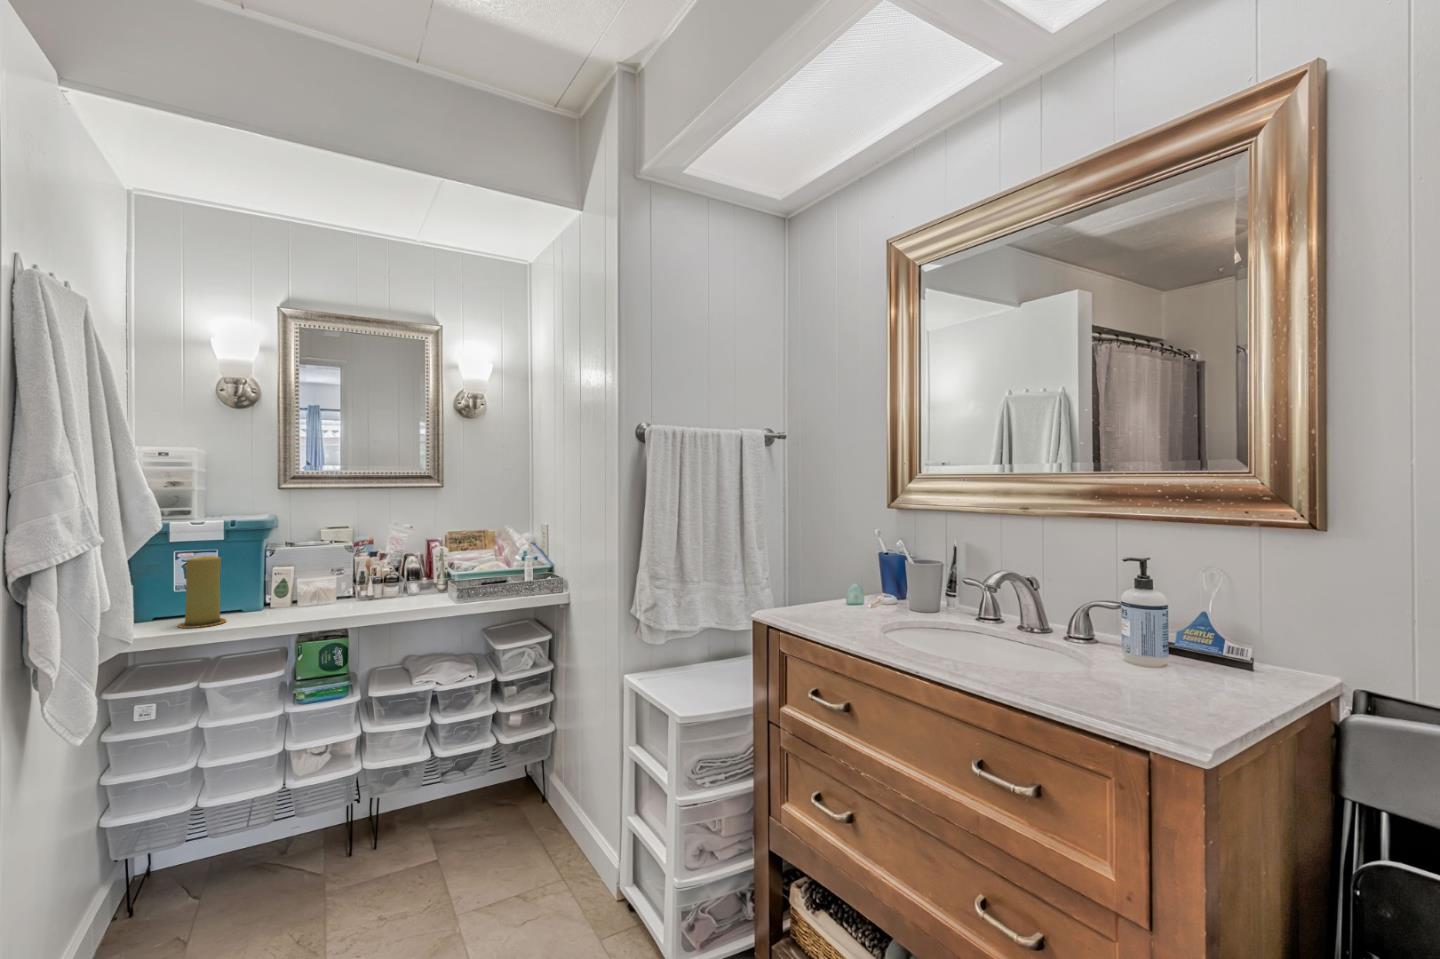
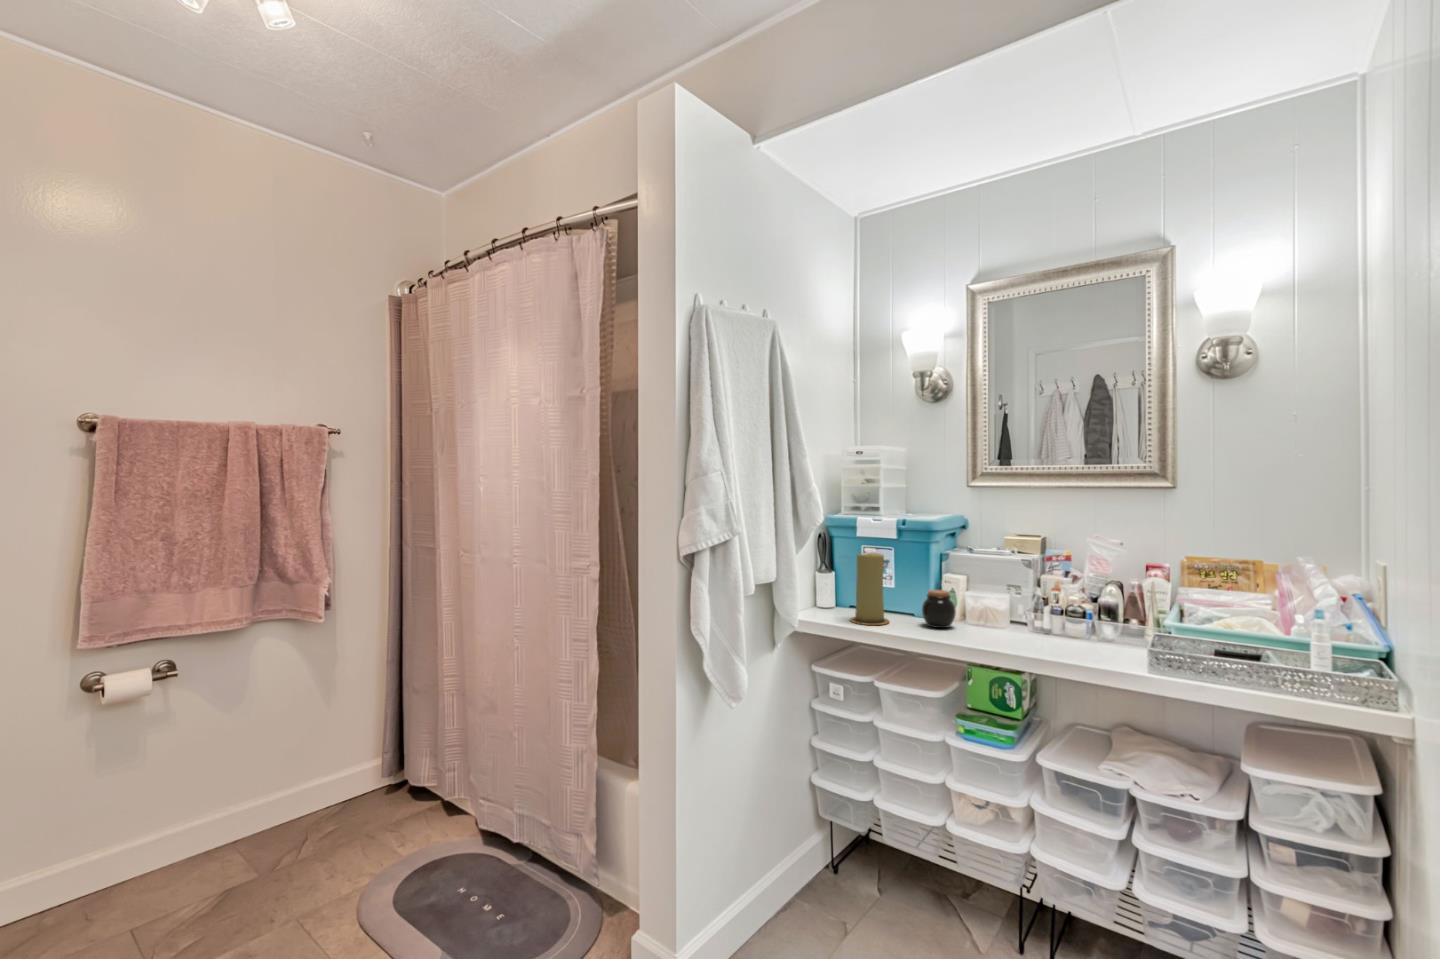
jar: none [261,581,295,615] -> present [922,590,956,628]

